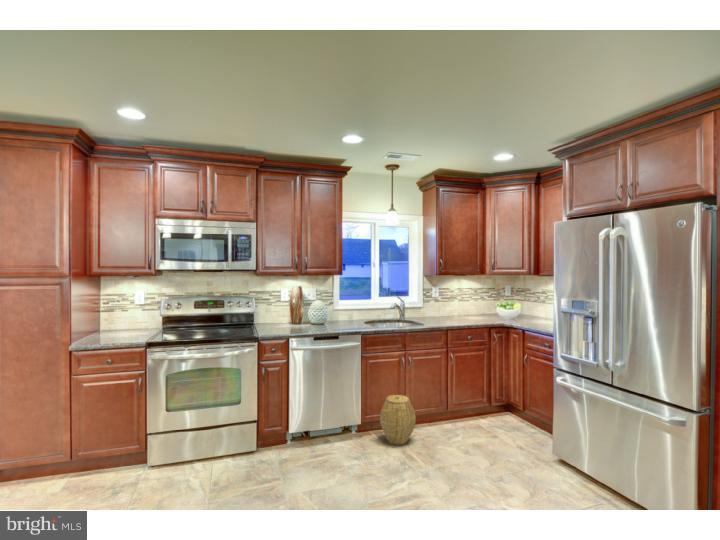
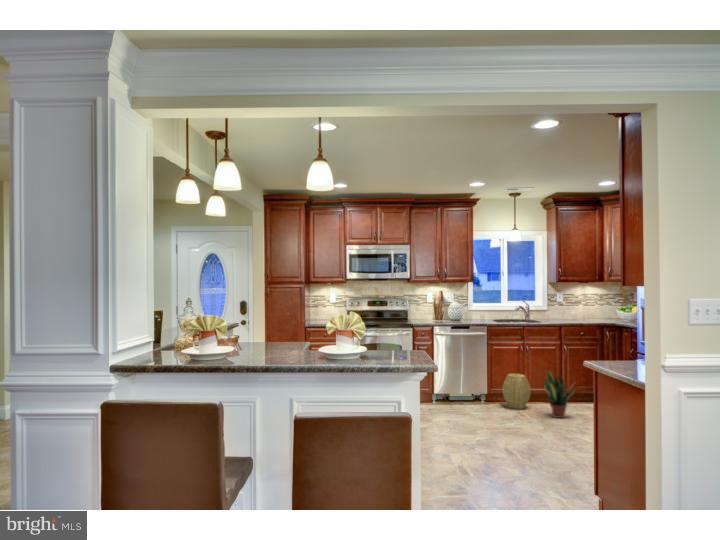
potted plant: none [435,391,477,459] -> present [544,370,574,418]

